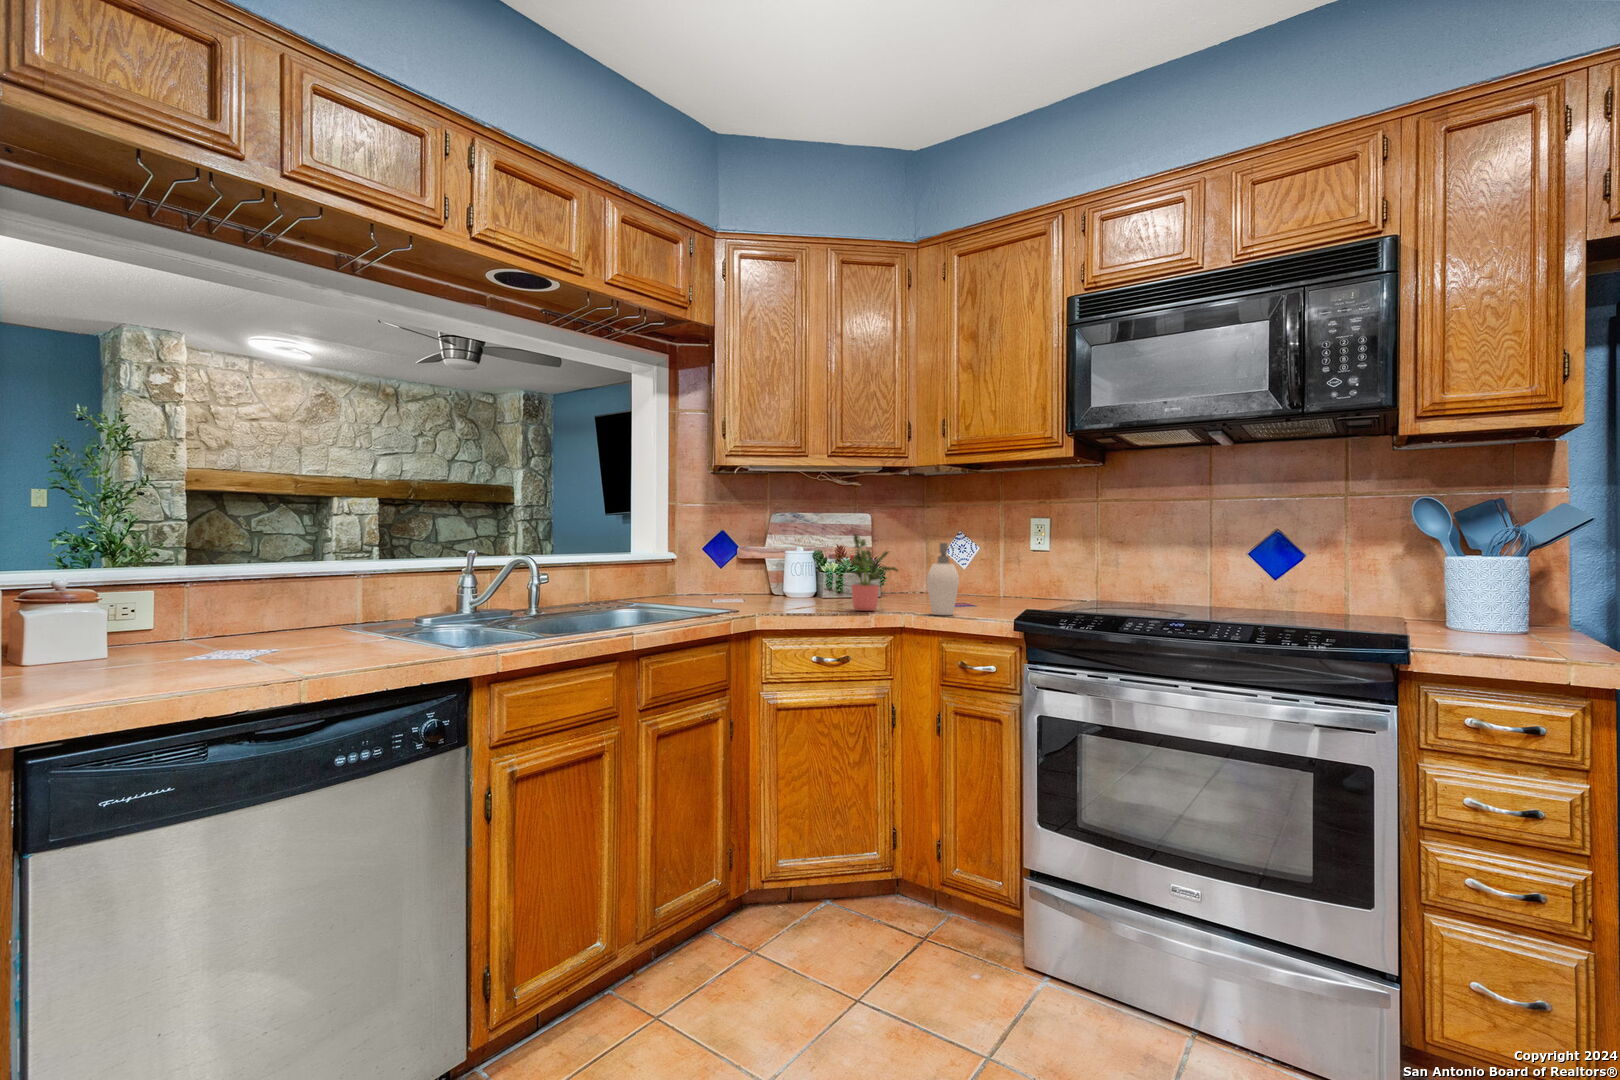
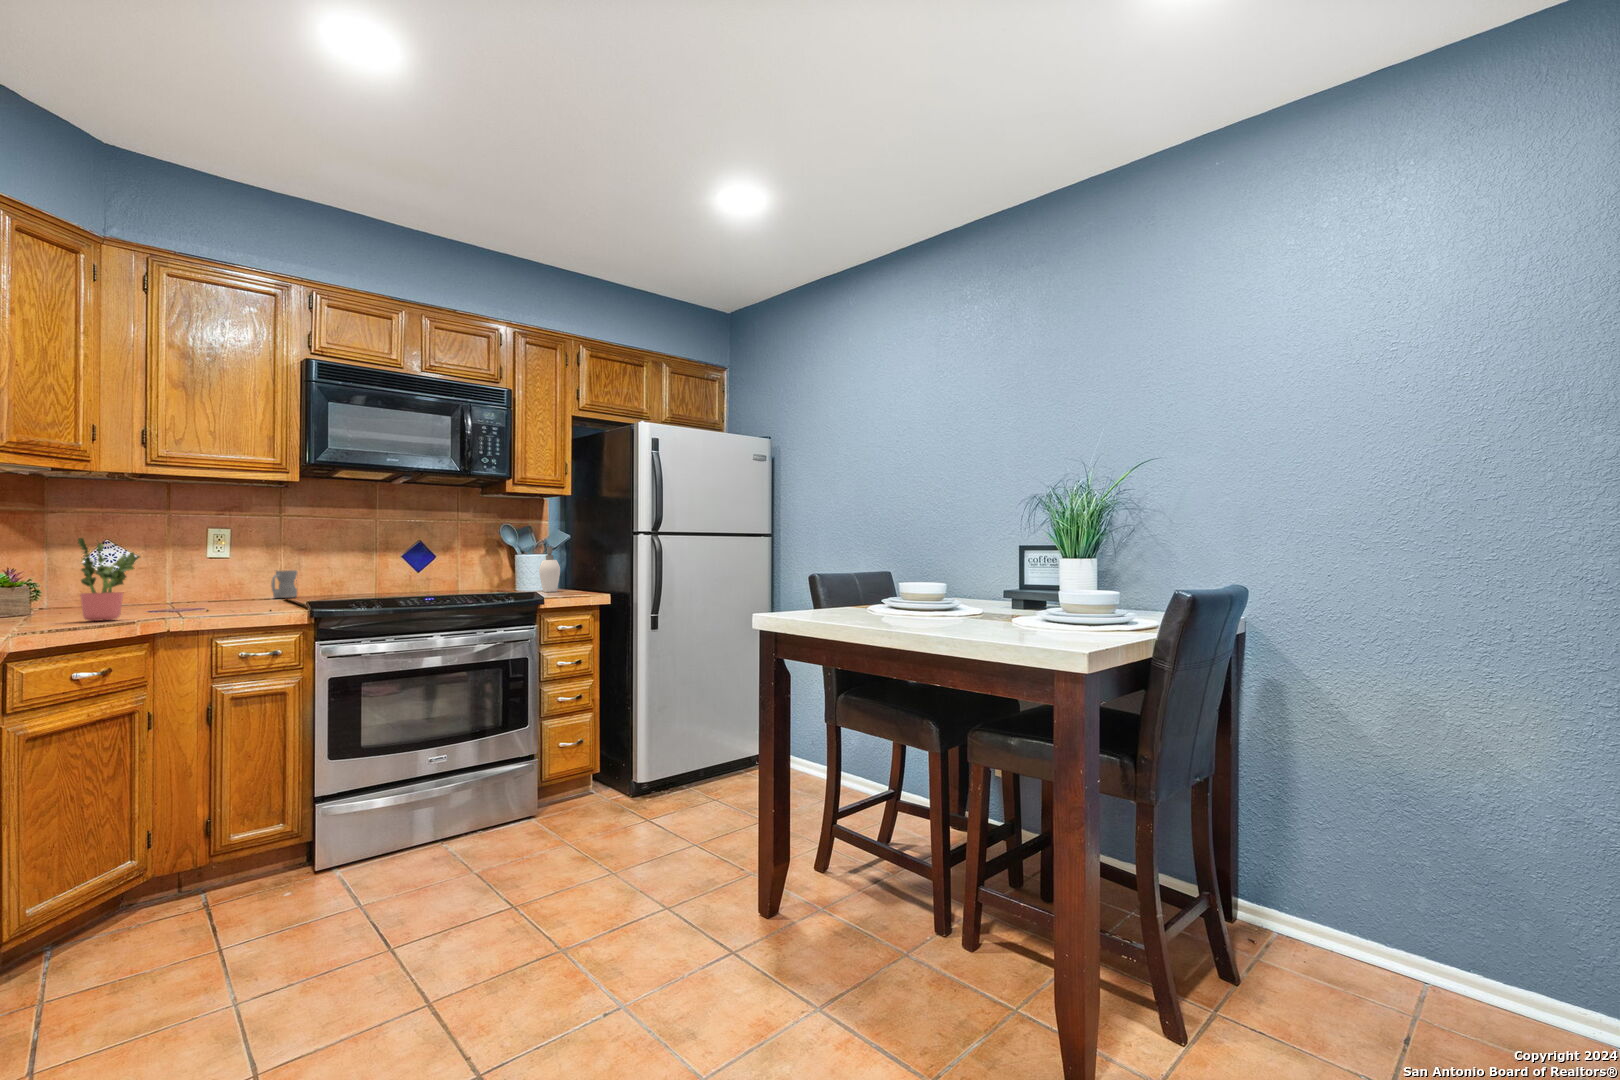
soap dispenser: present [927,543,959,615] -> present [539,547,560,592]
mug: none [1078,567,1112,601] -> present [271,570,297,598]

